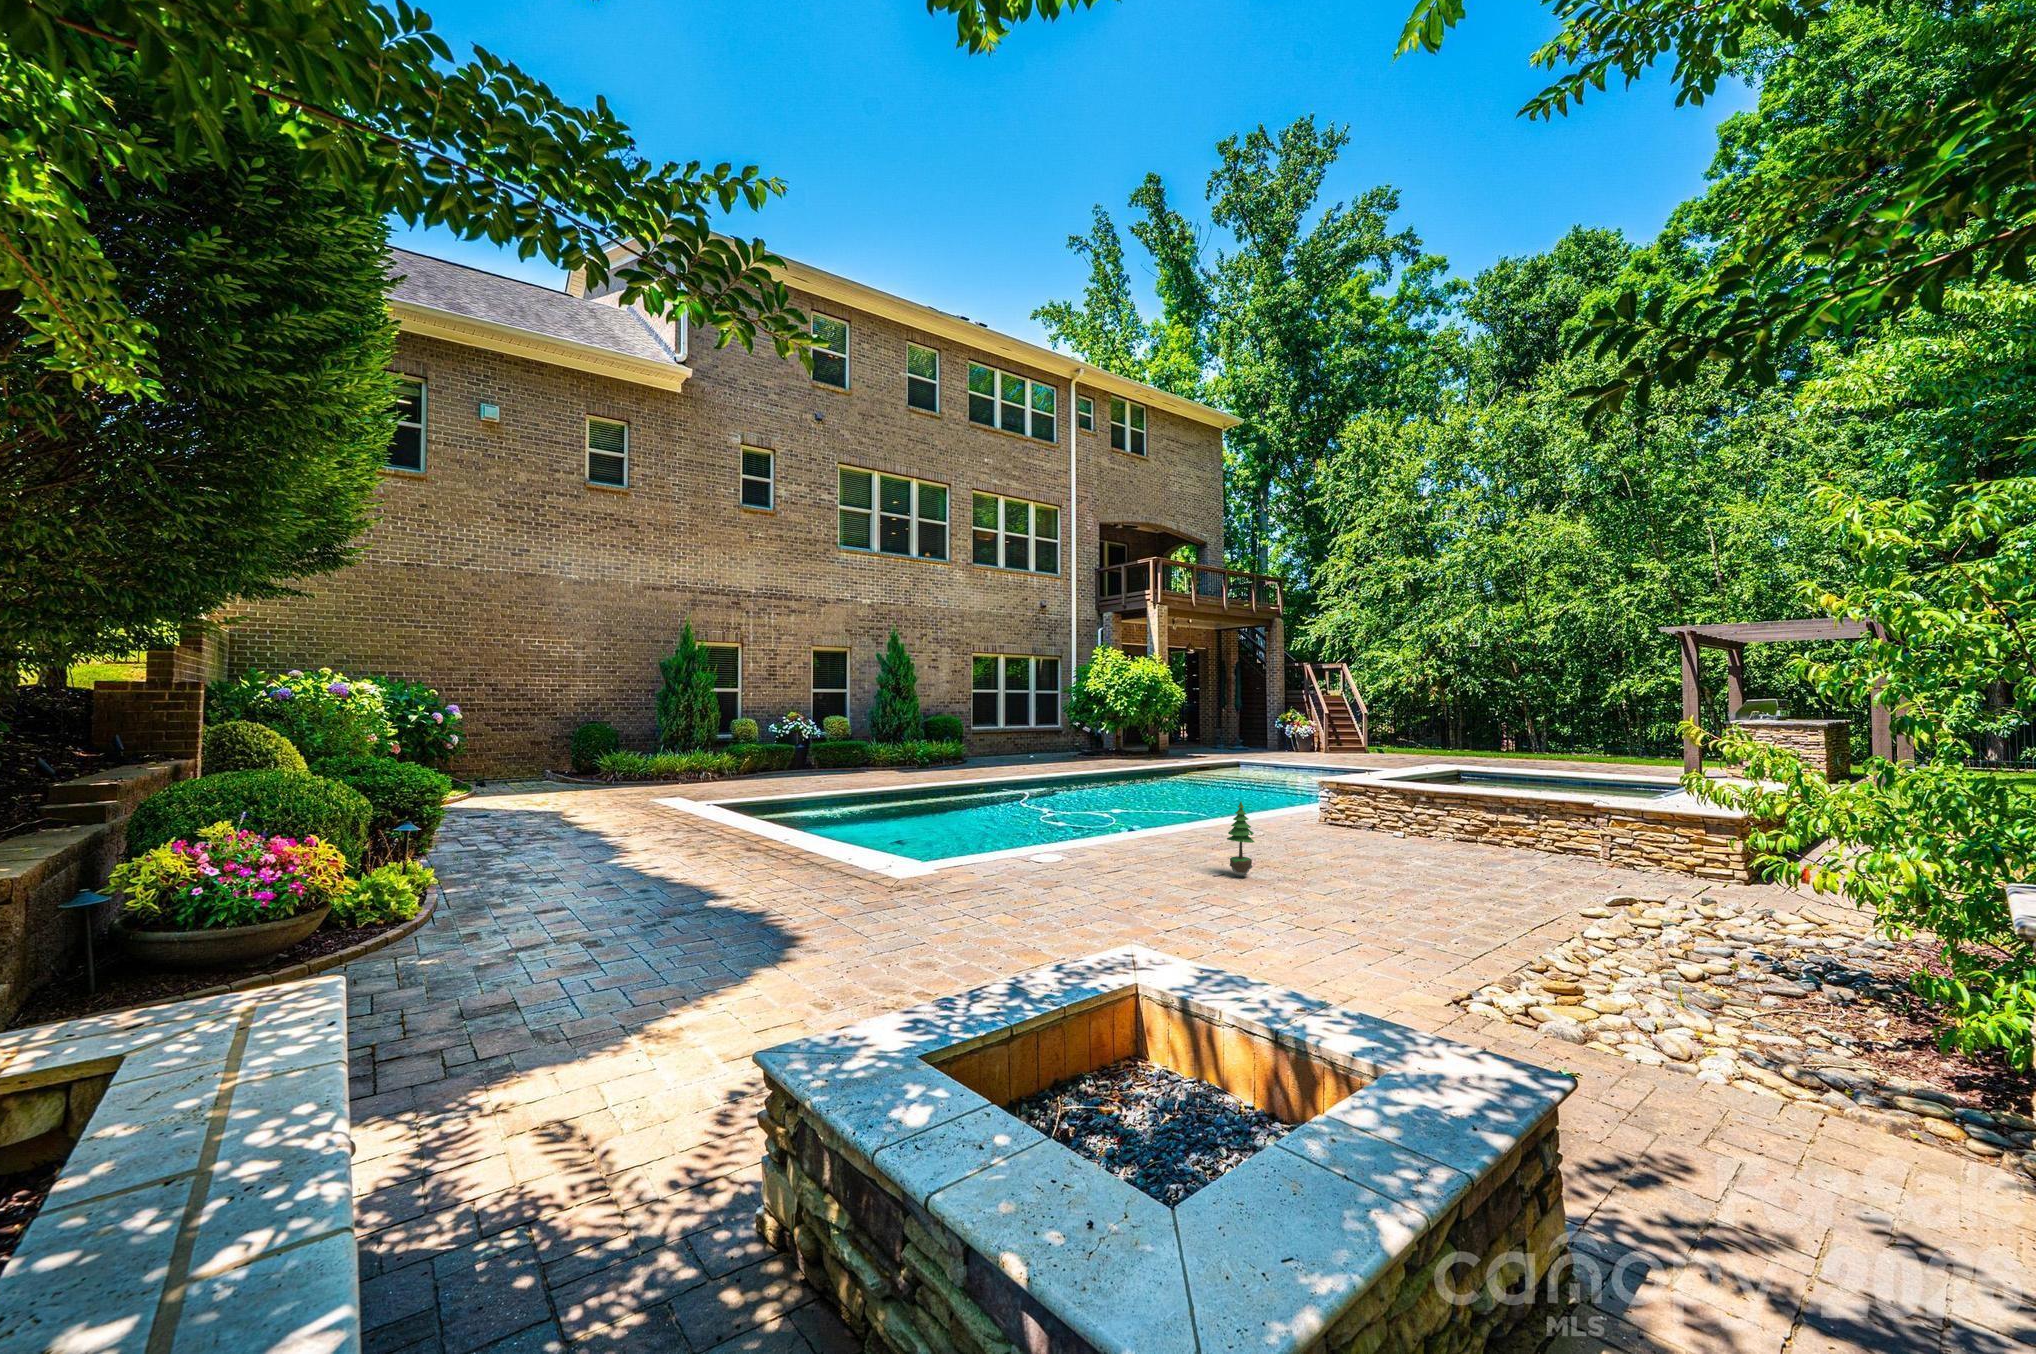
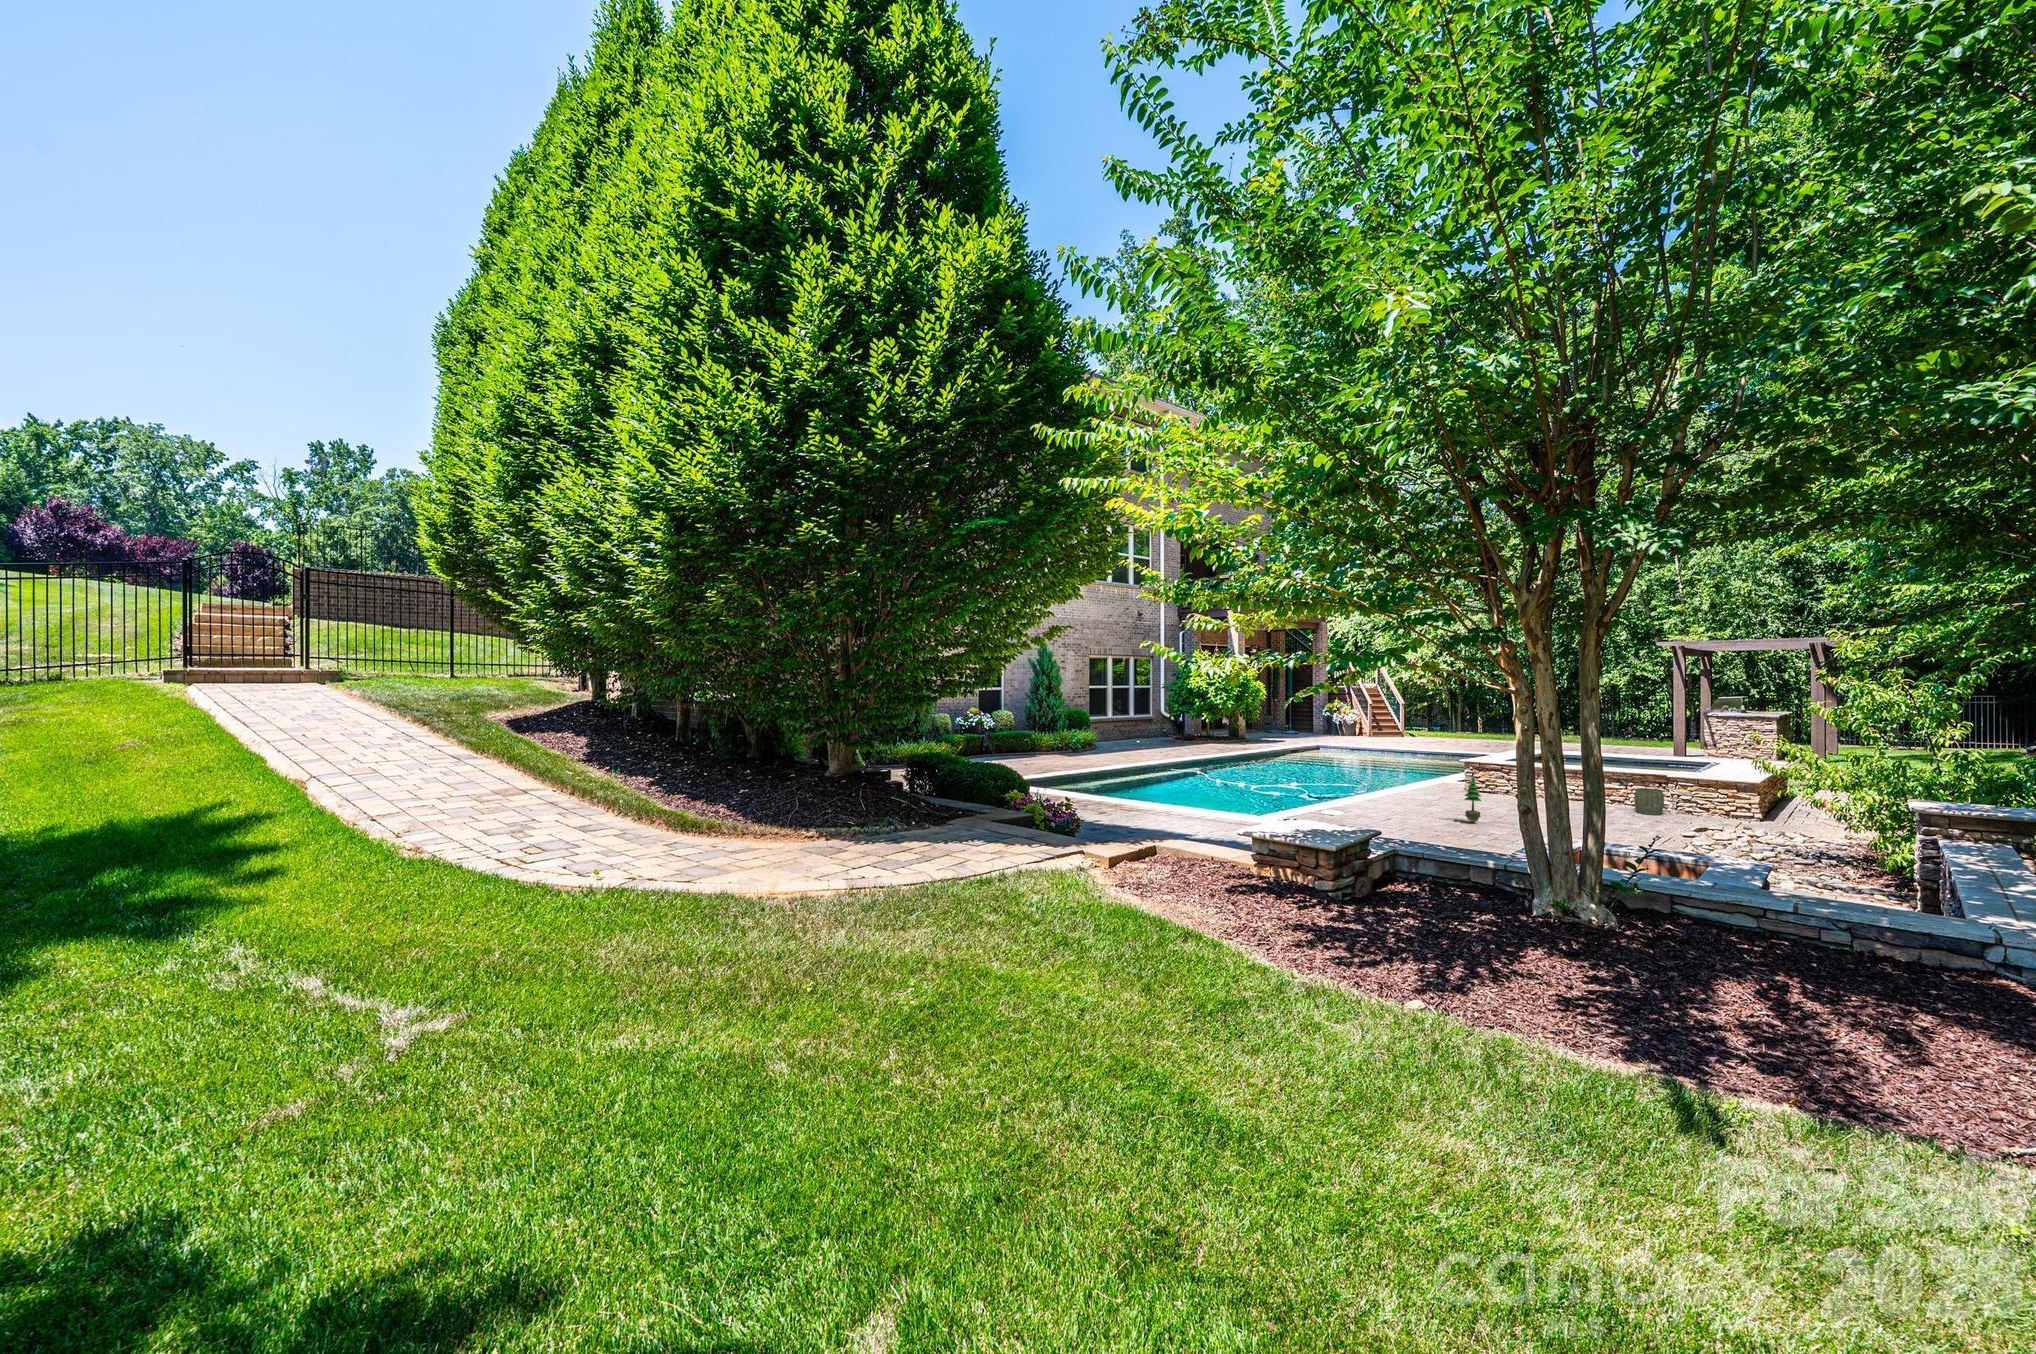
woven basket: none [1540,825,1586,870] -> present [1635,788,1664,815]

